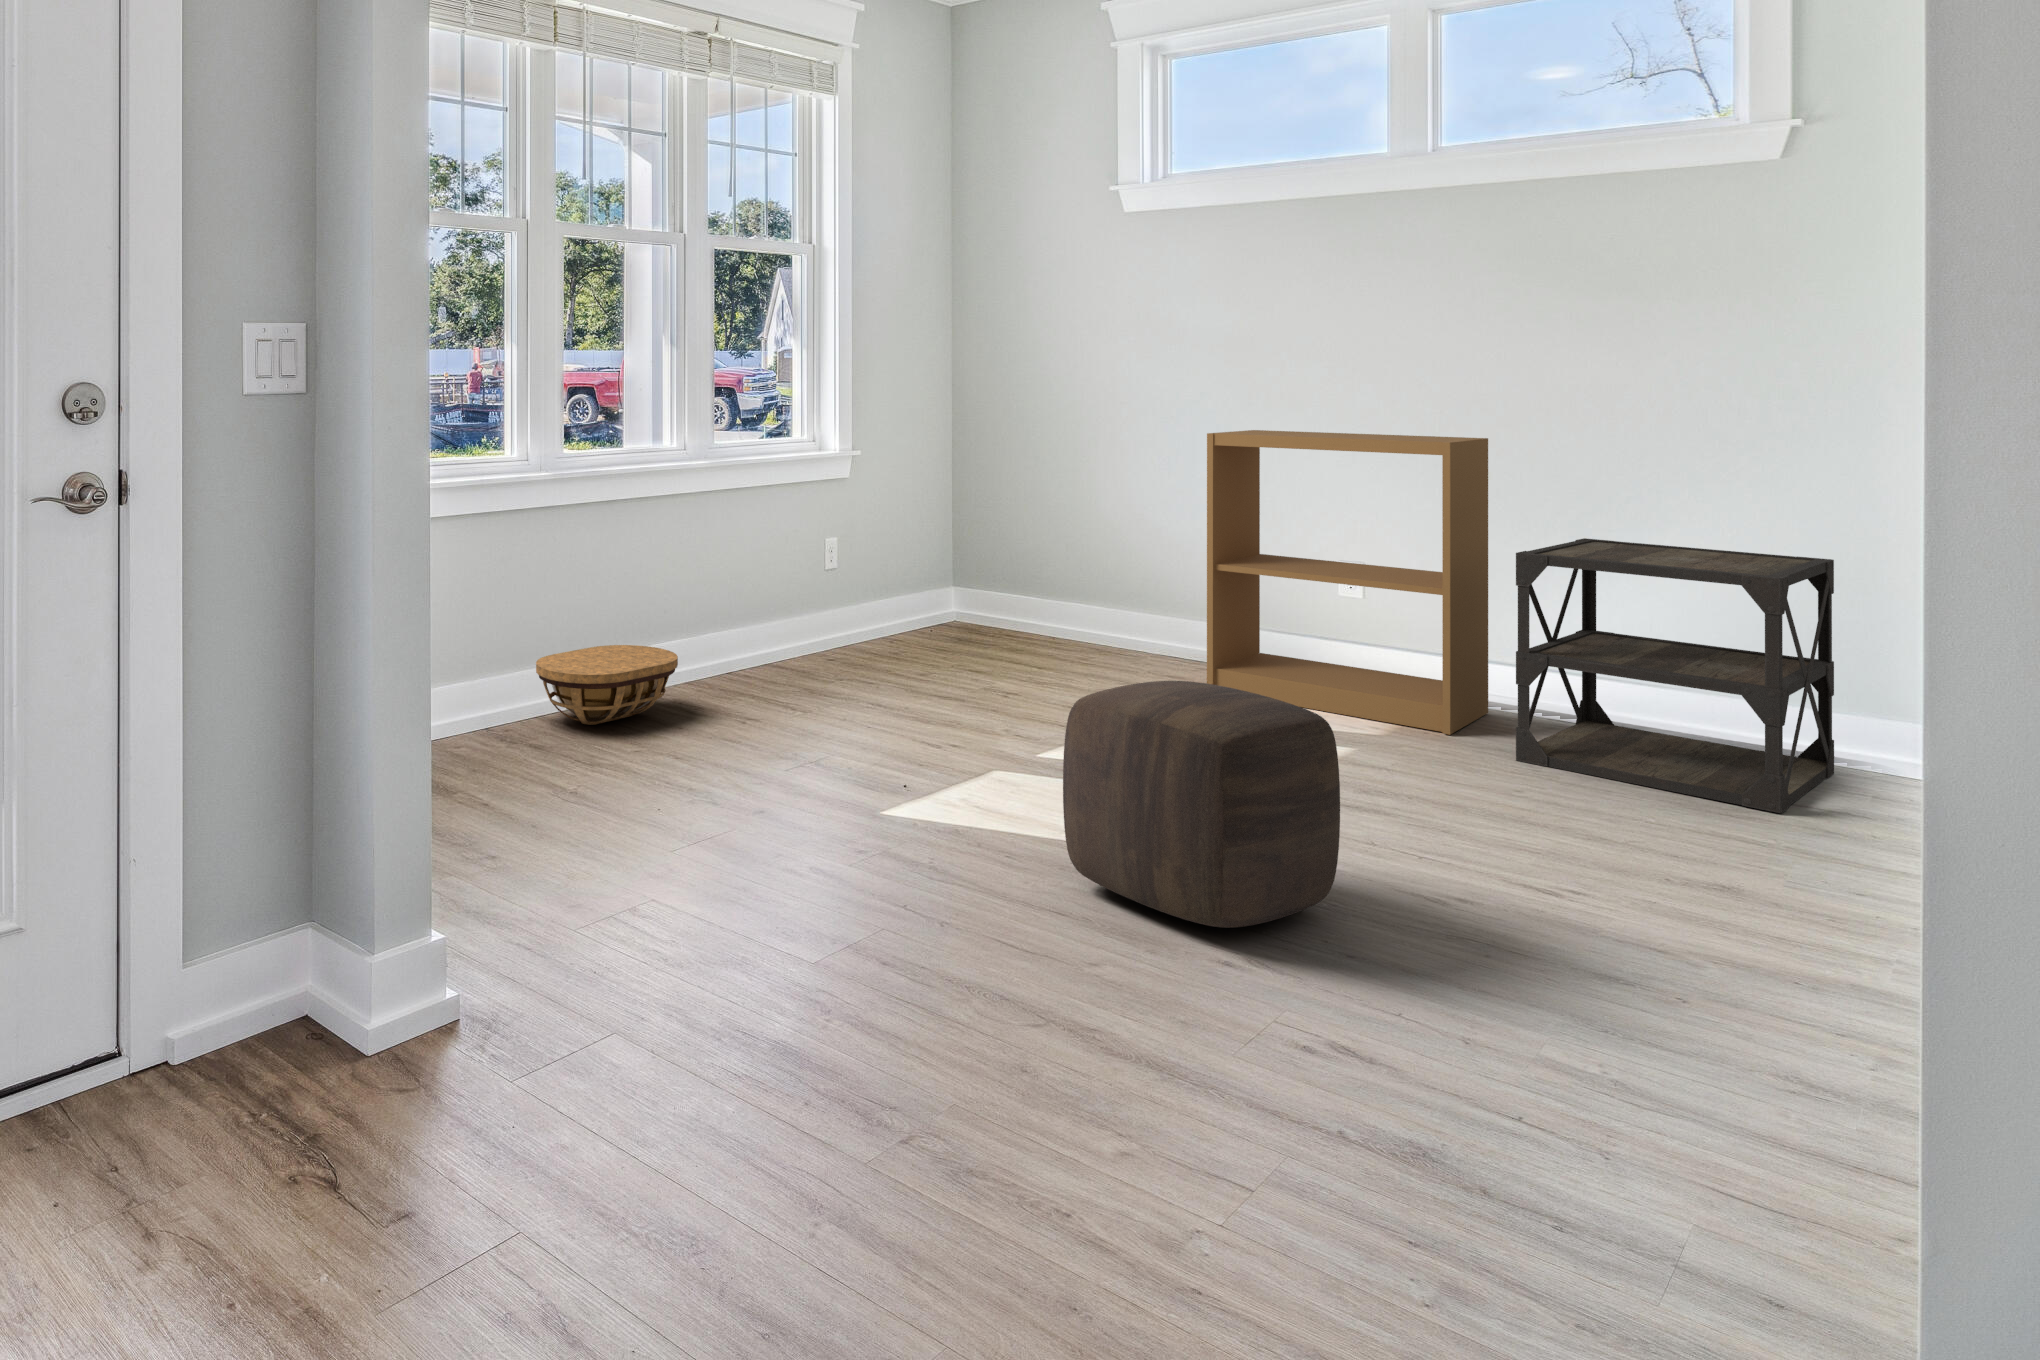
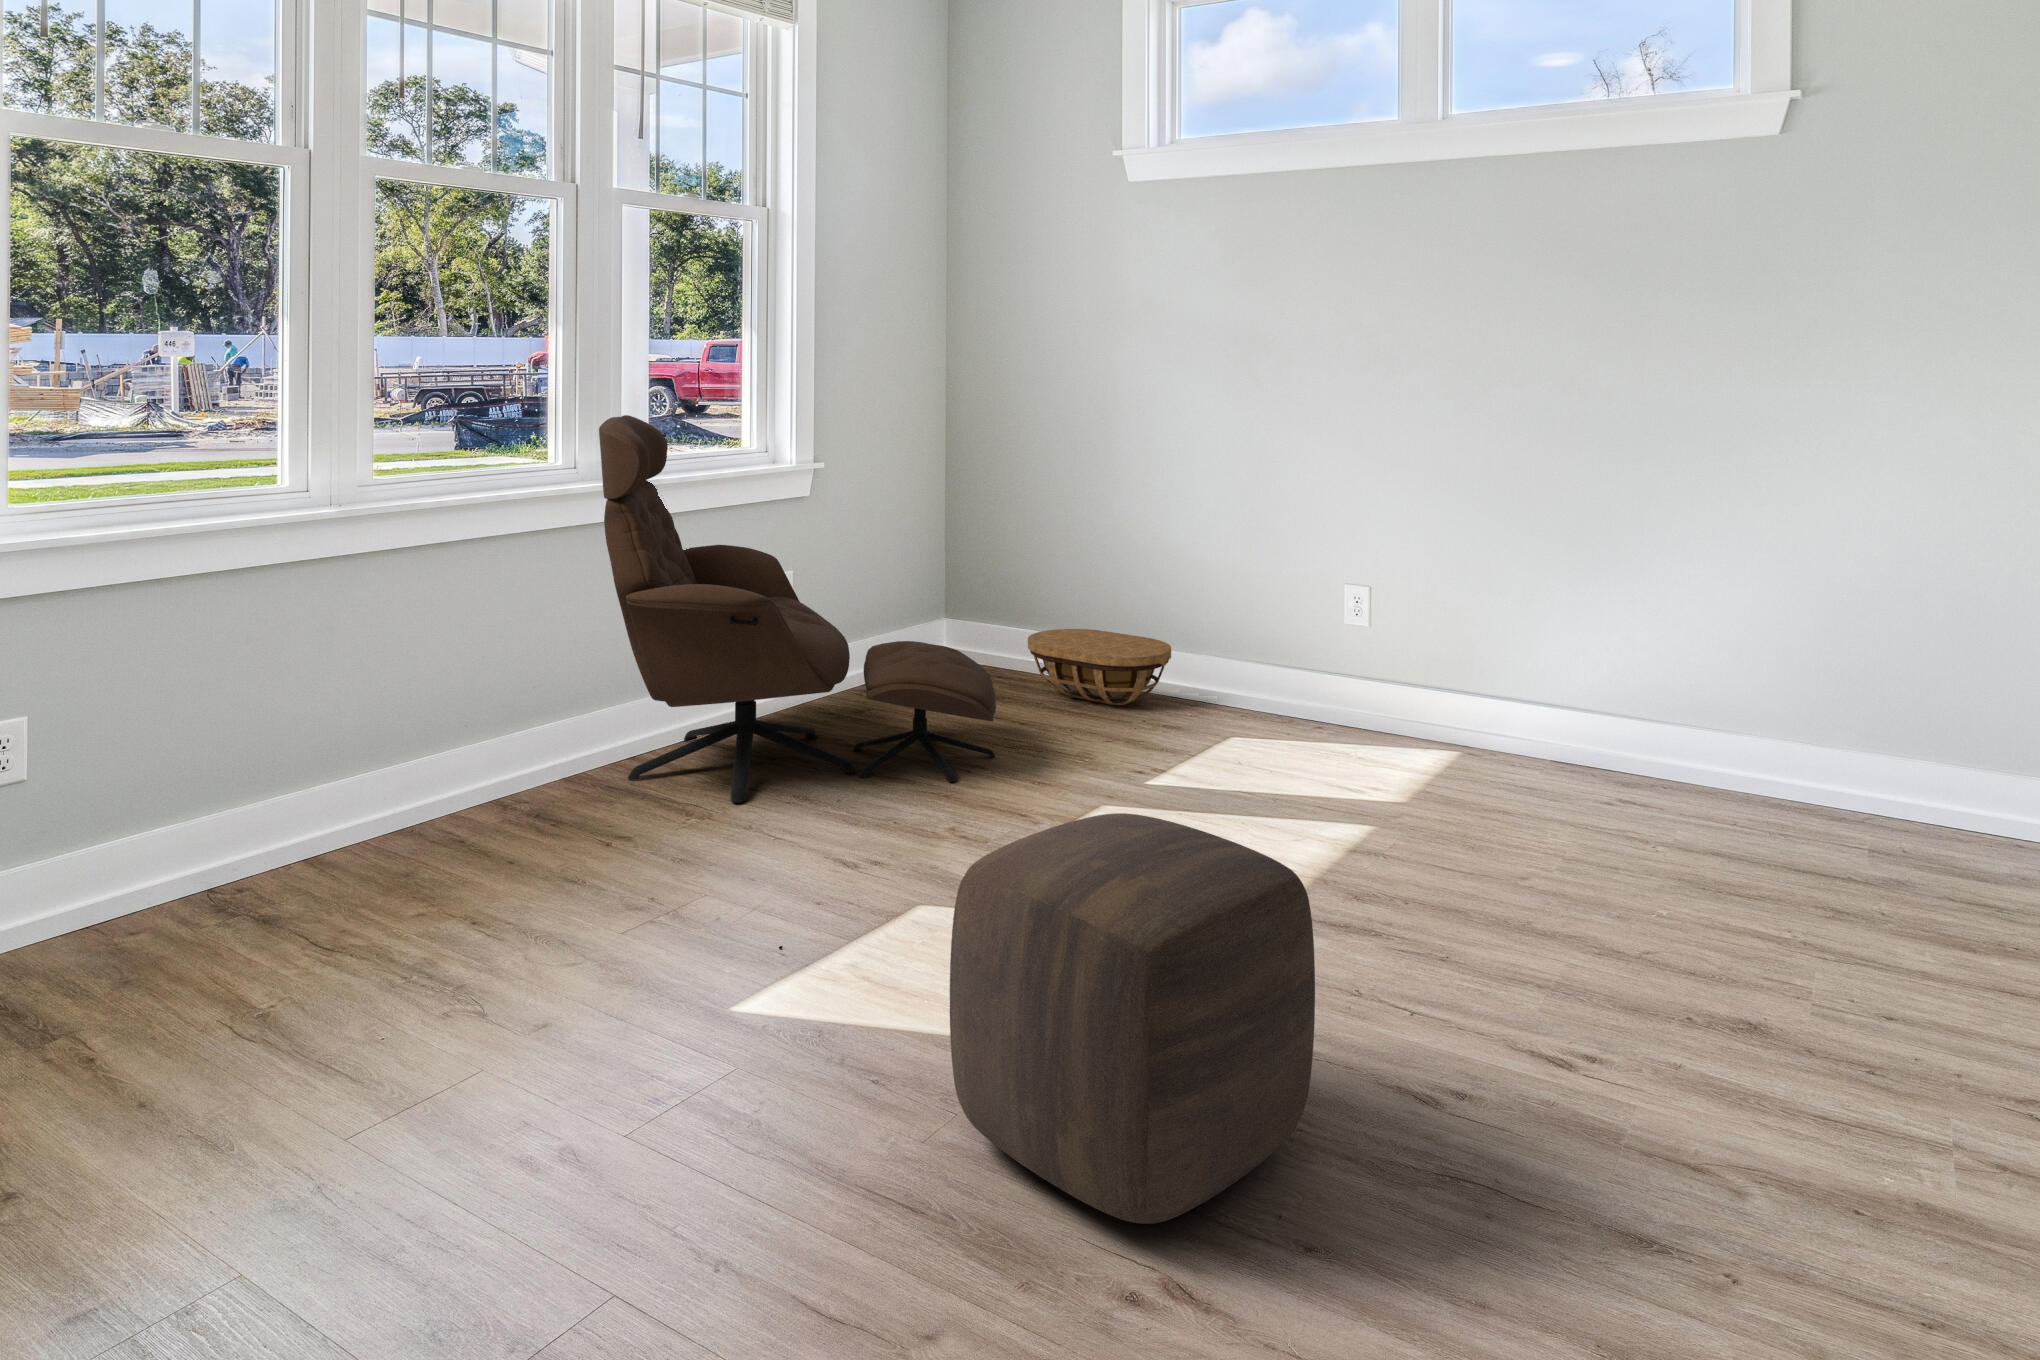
lounge chair: none [715,409,1029,705] -> present [599,415,996,803]
bookshelf: present [1207,430,1488,735] -> none [1201,434,1492,789]
side table: present [1516,538,1834,813] -> none [1518,556,1824,882]
basket: present [536,645,678,725] -> present [1028,629,1171,705]

